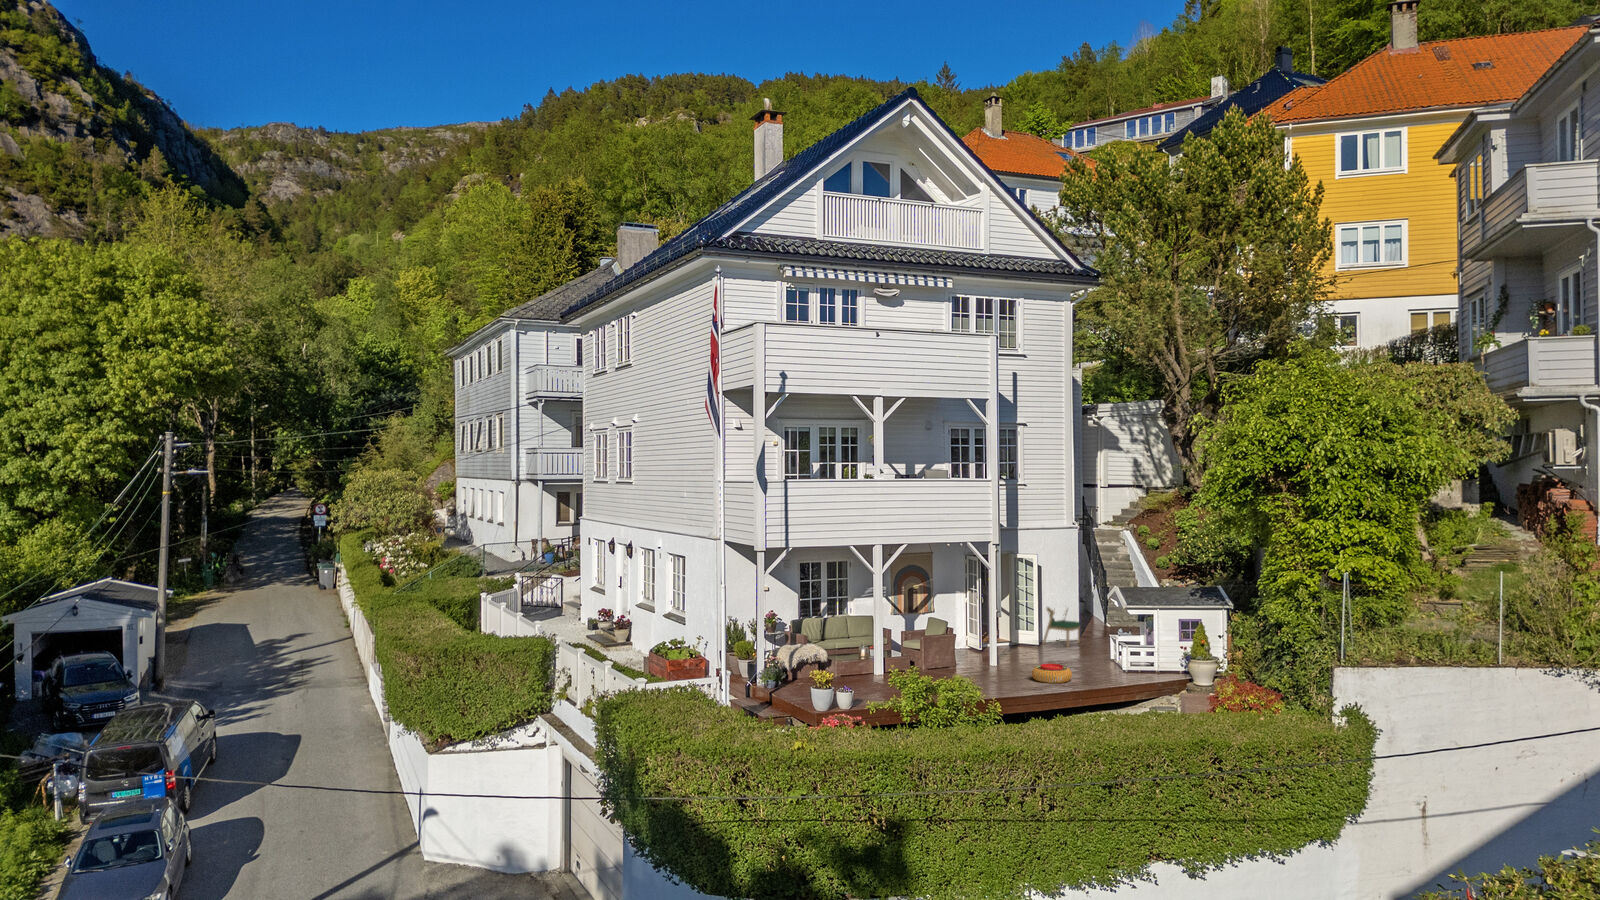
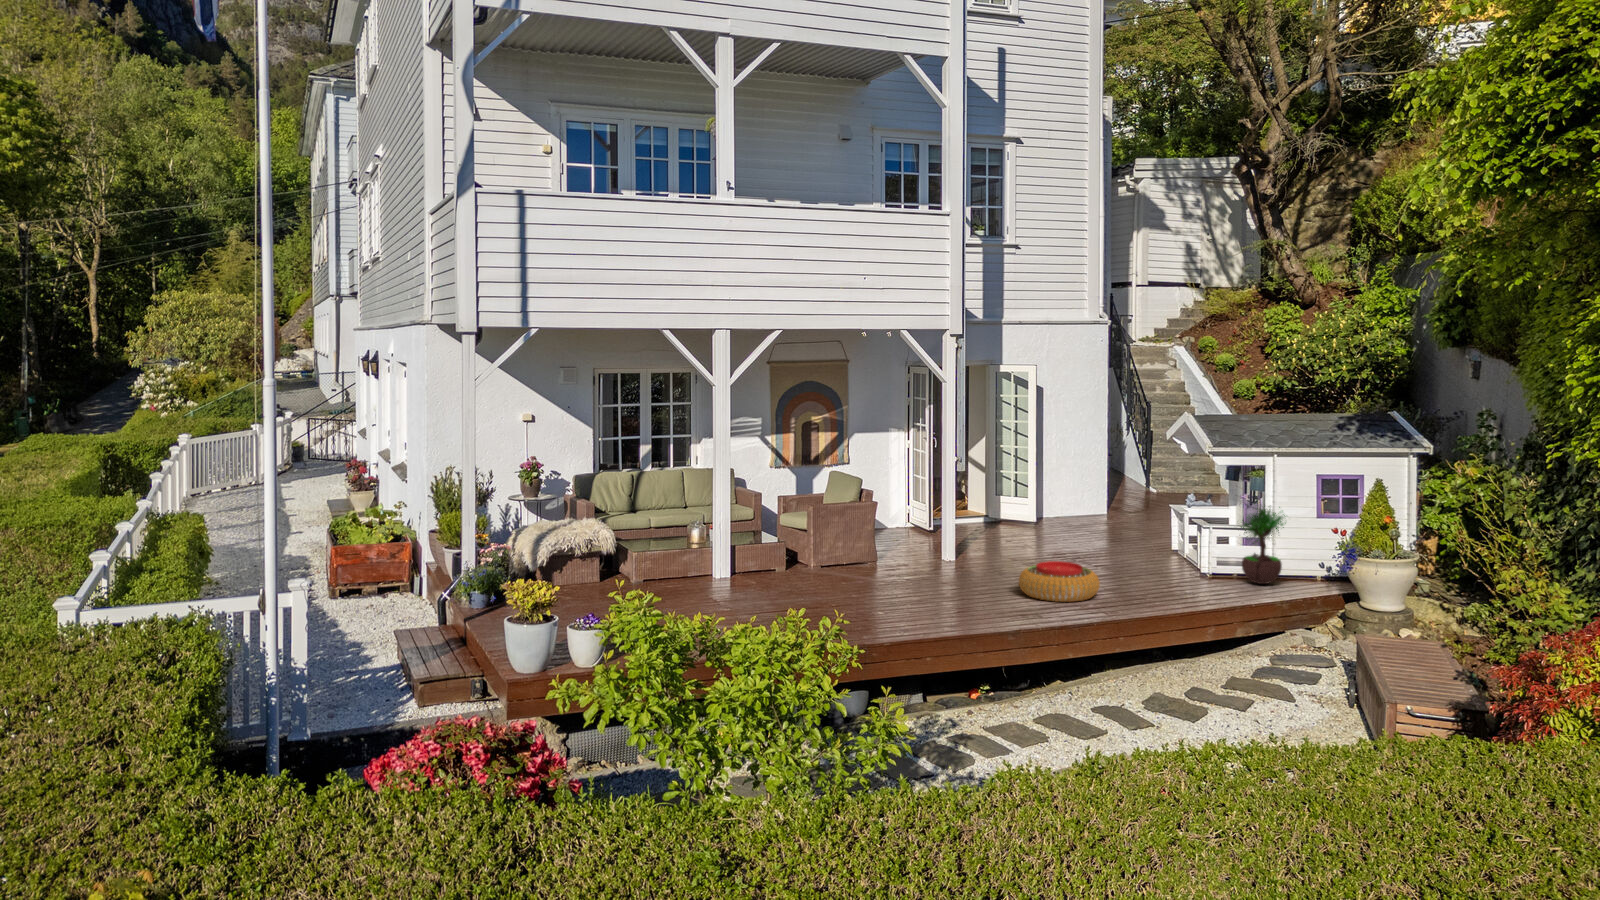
dining chair: present [1043,607,1081,647] -> none [1042,452,1110,525]
potted tree: none [1139,632,1166,675] -> present [1240,506,1286,584]

